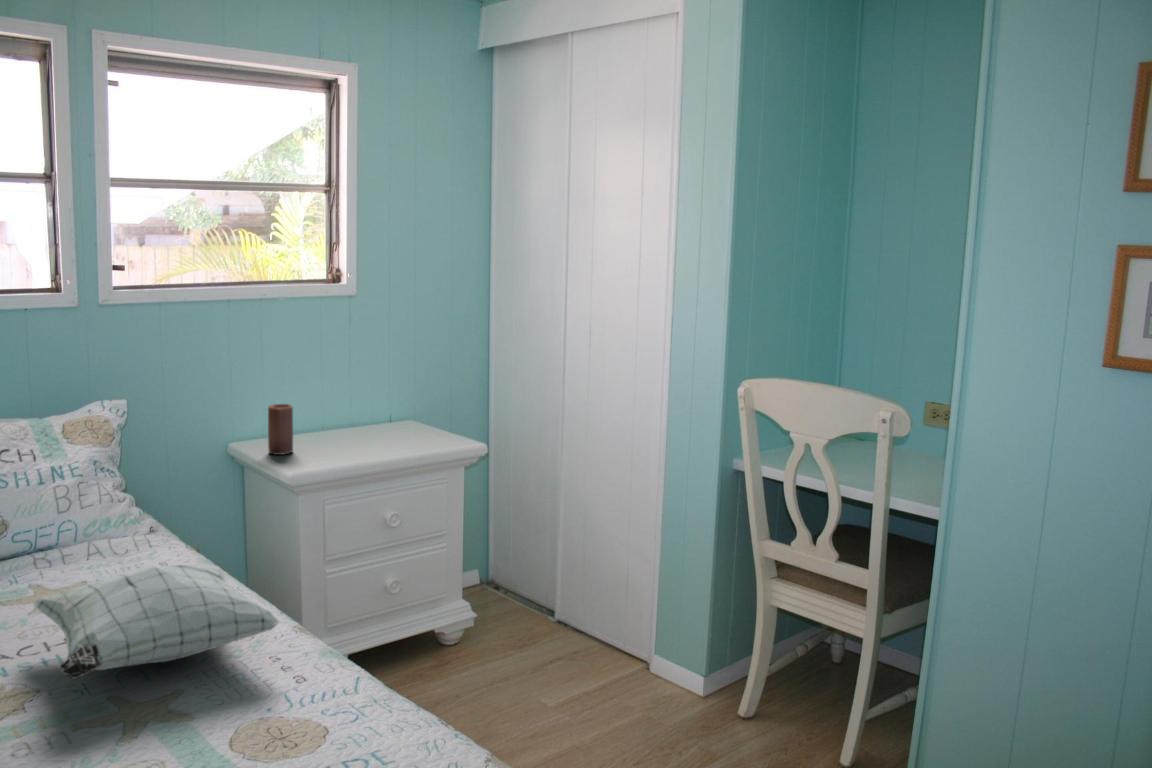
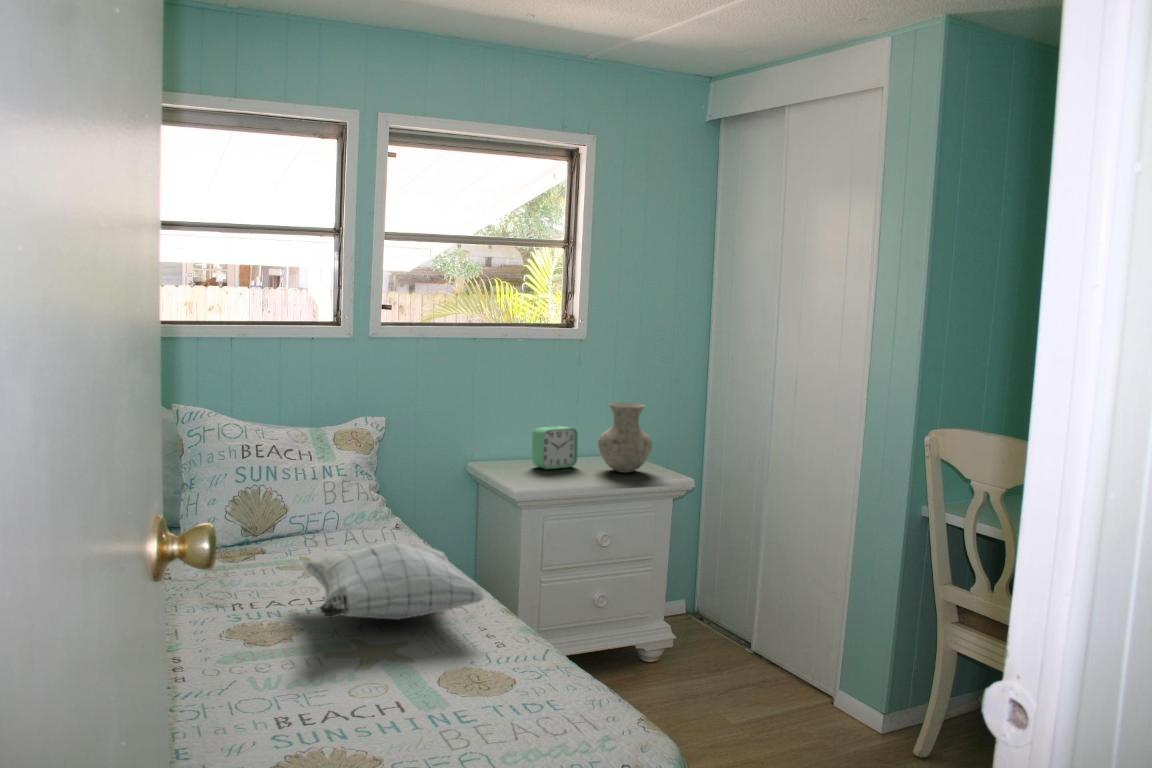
vase: none [384,366,445,444] -> present [598,402,652,473]
alarm clock: none [308,397,361,447] -> present [532,426,578,469]
candle: present [268,404,293,455] -> none [496,429,519,473]

